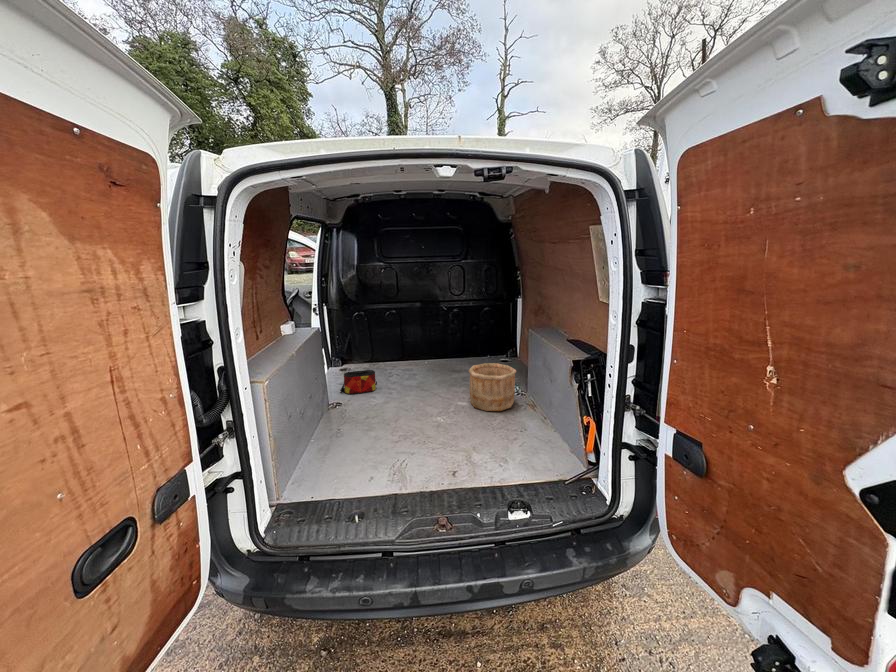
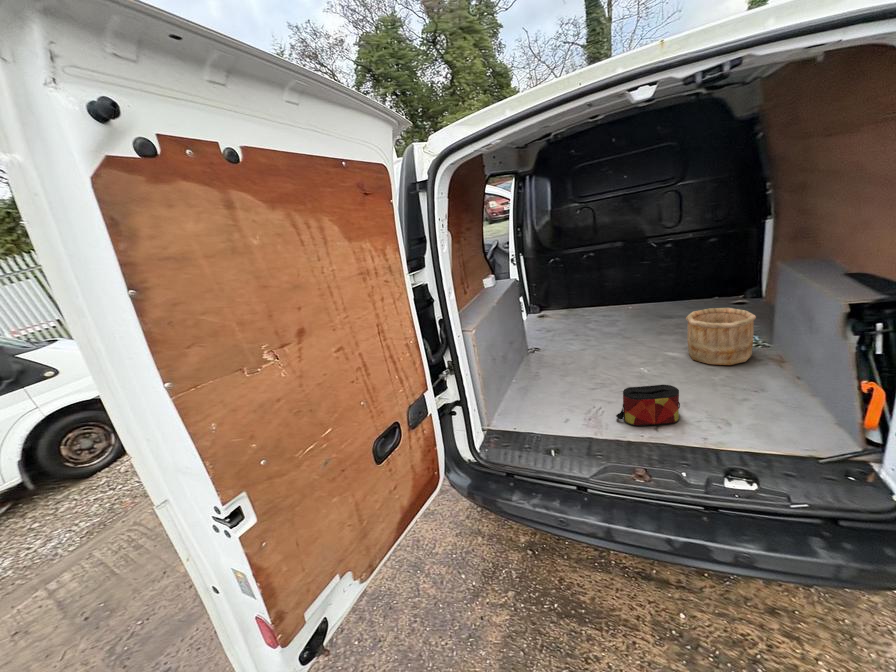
bag: present [340,370,377,394] -> present [616,385,680,426]

